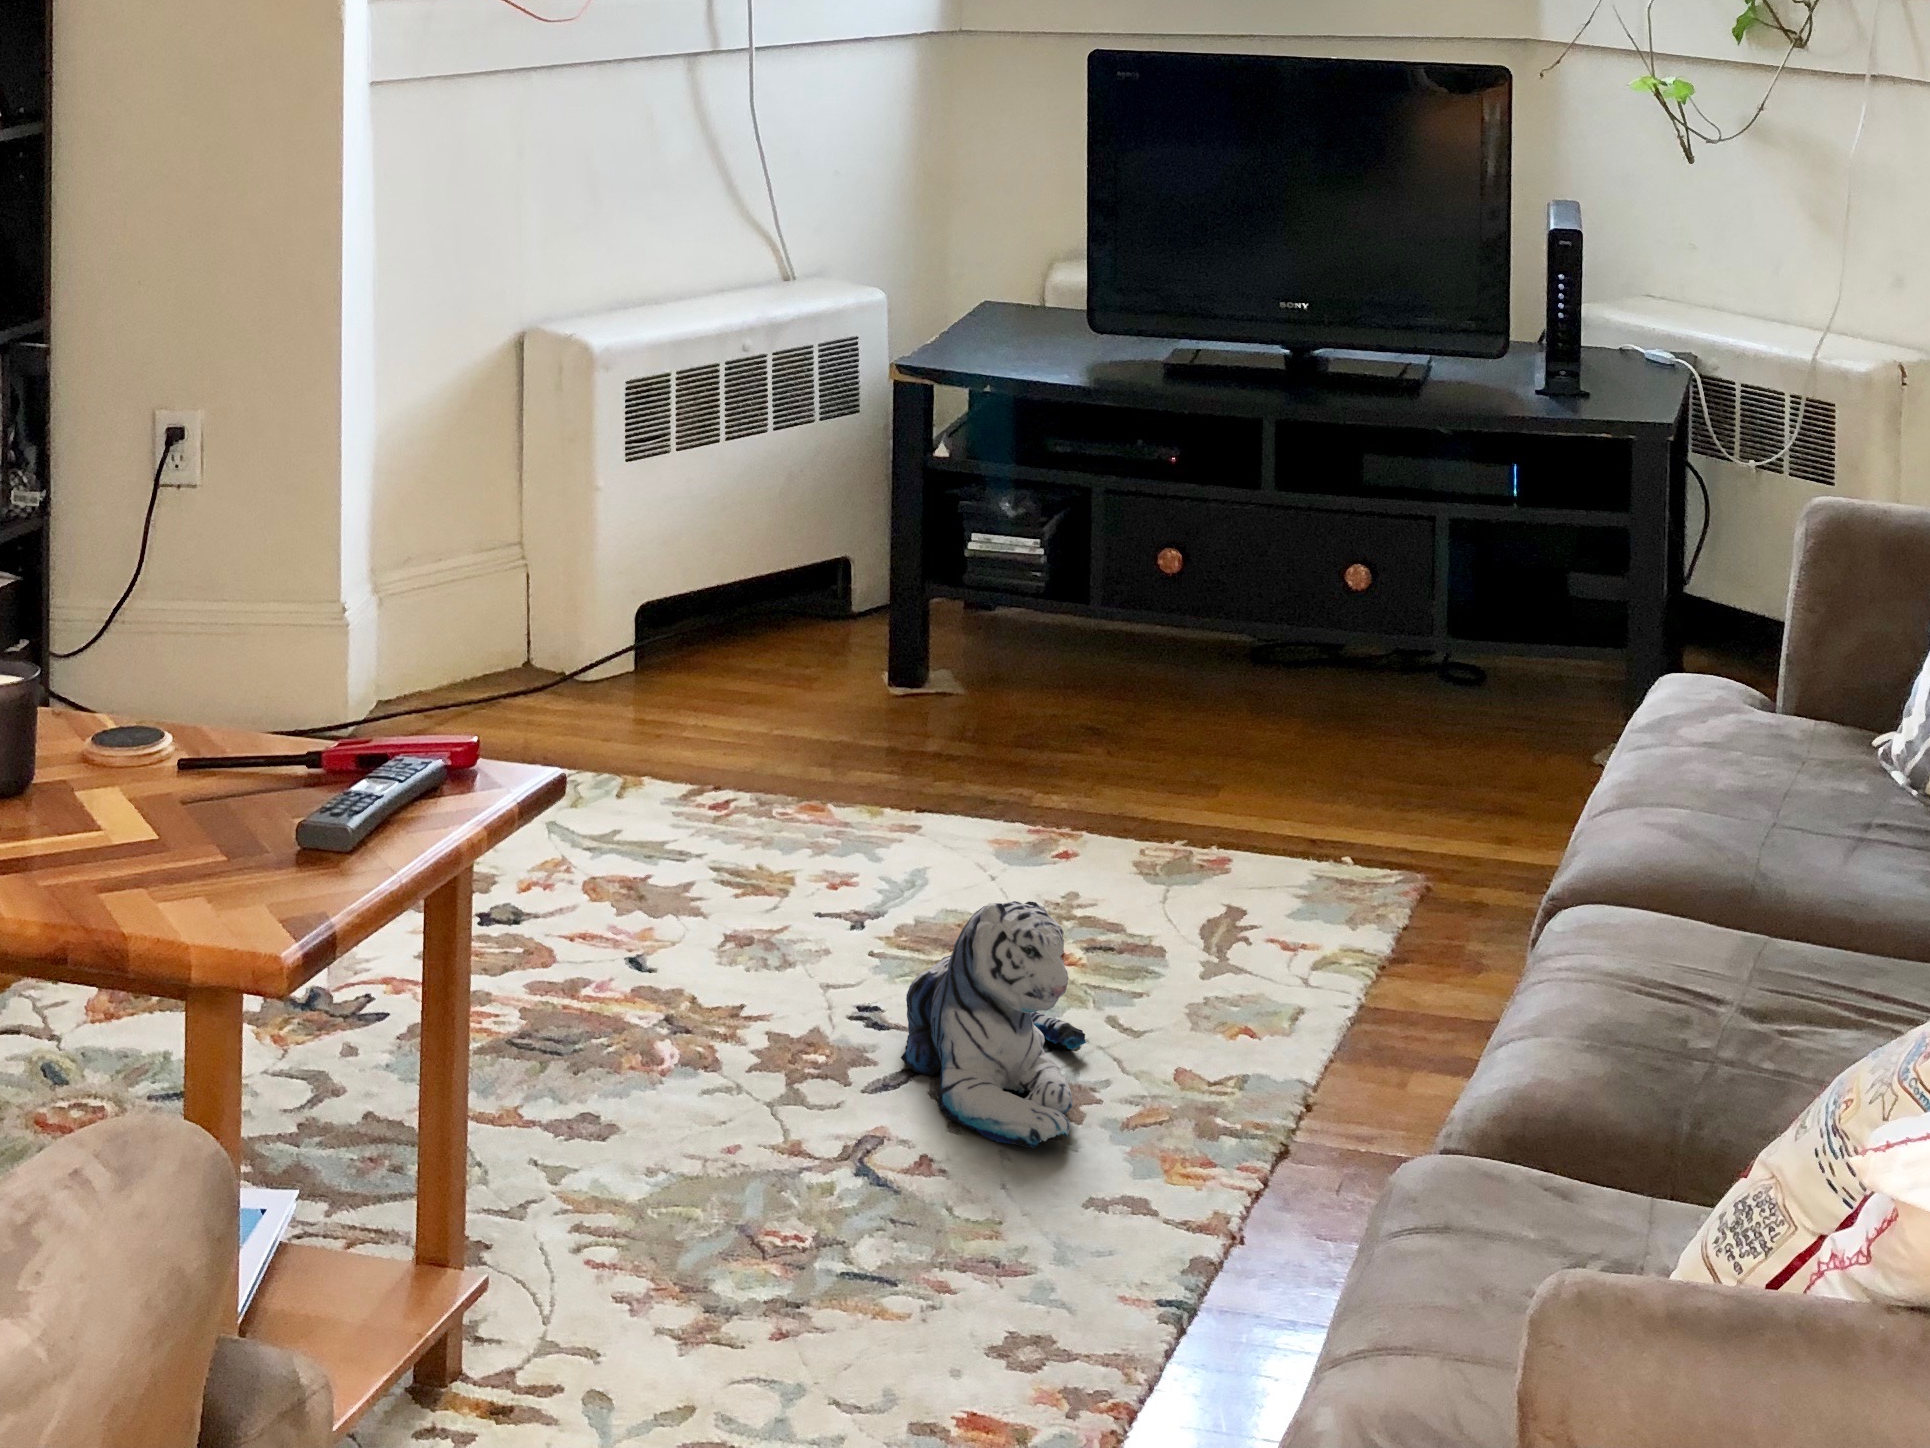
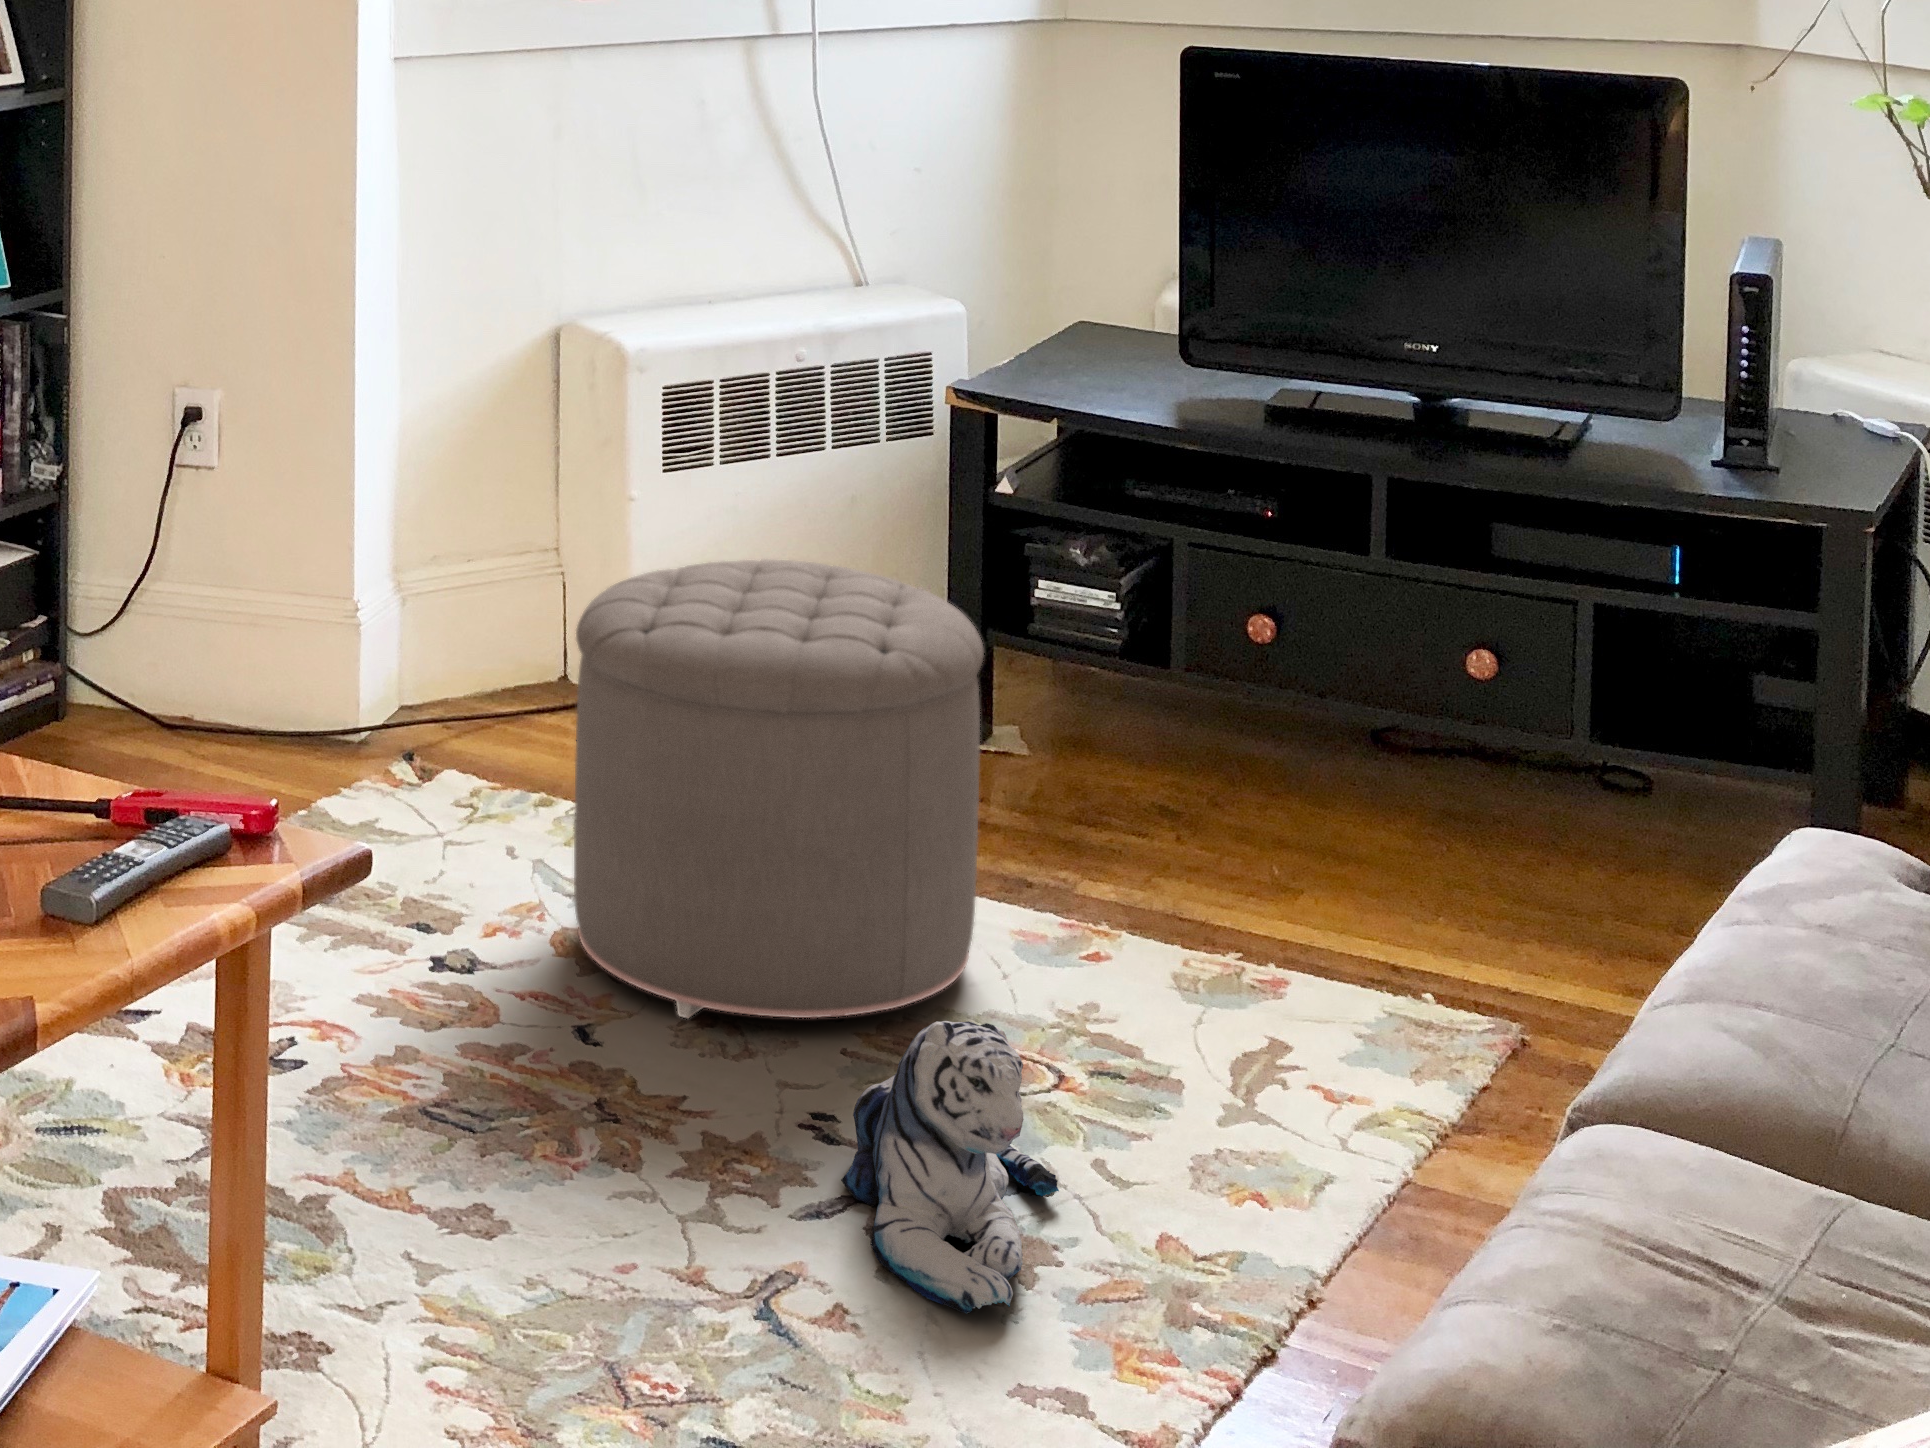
ottoman: none [609,527,975,944] -> present [574,559,984,1018]

